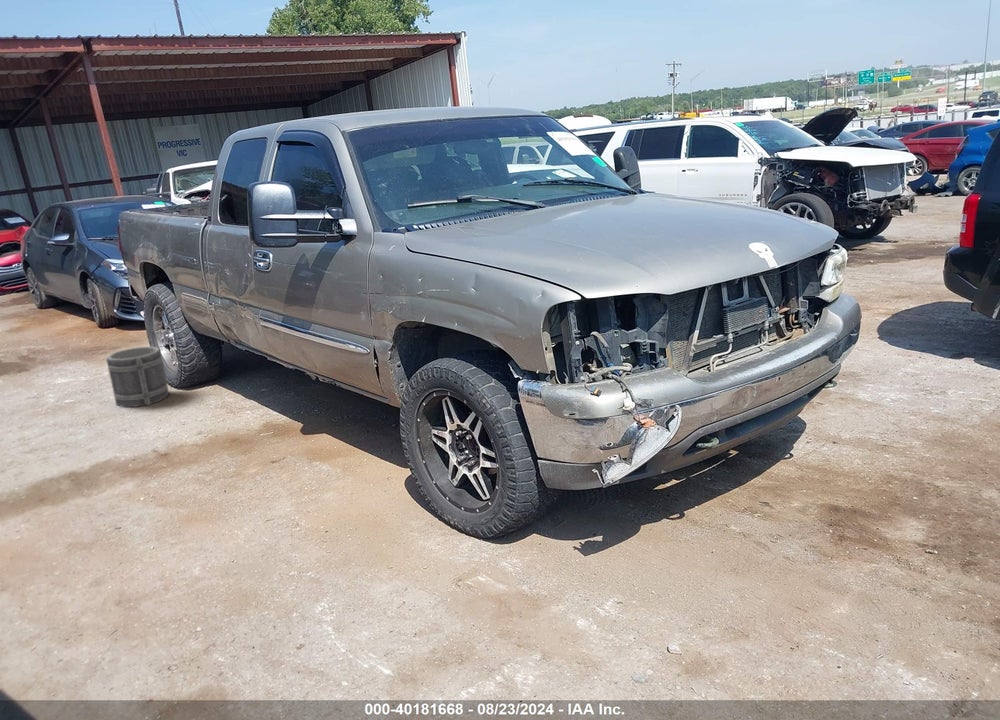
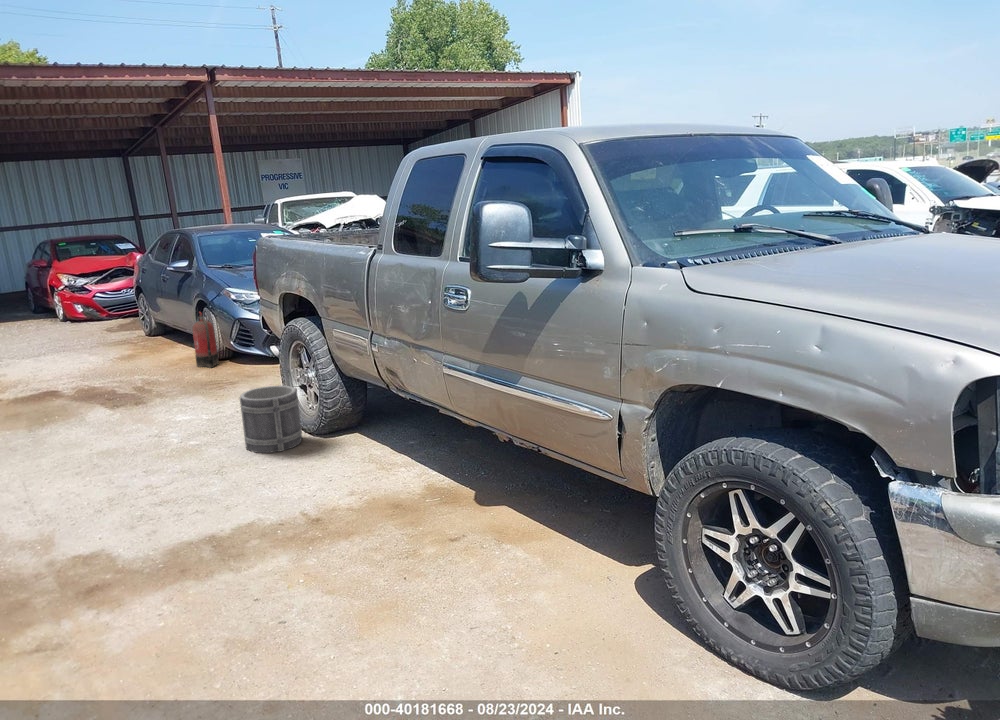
fire extinguisher: none [75,283,104,337] -> present [193,312,219,368]

